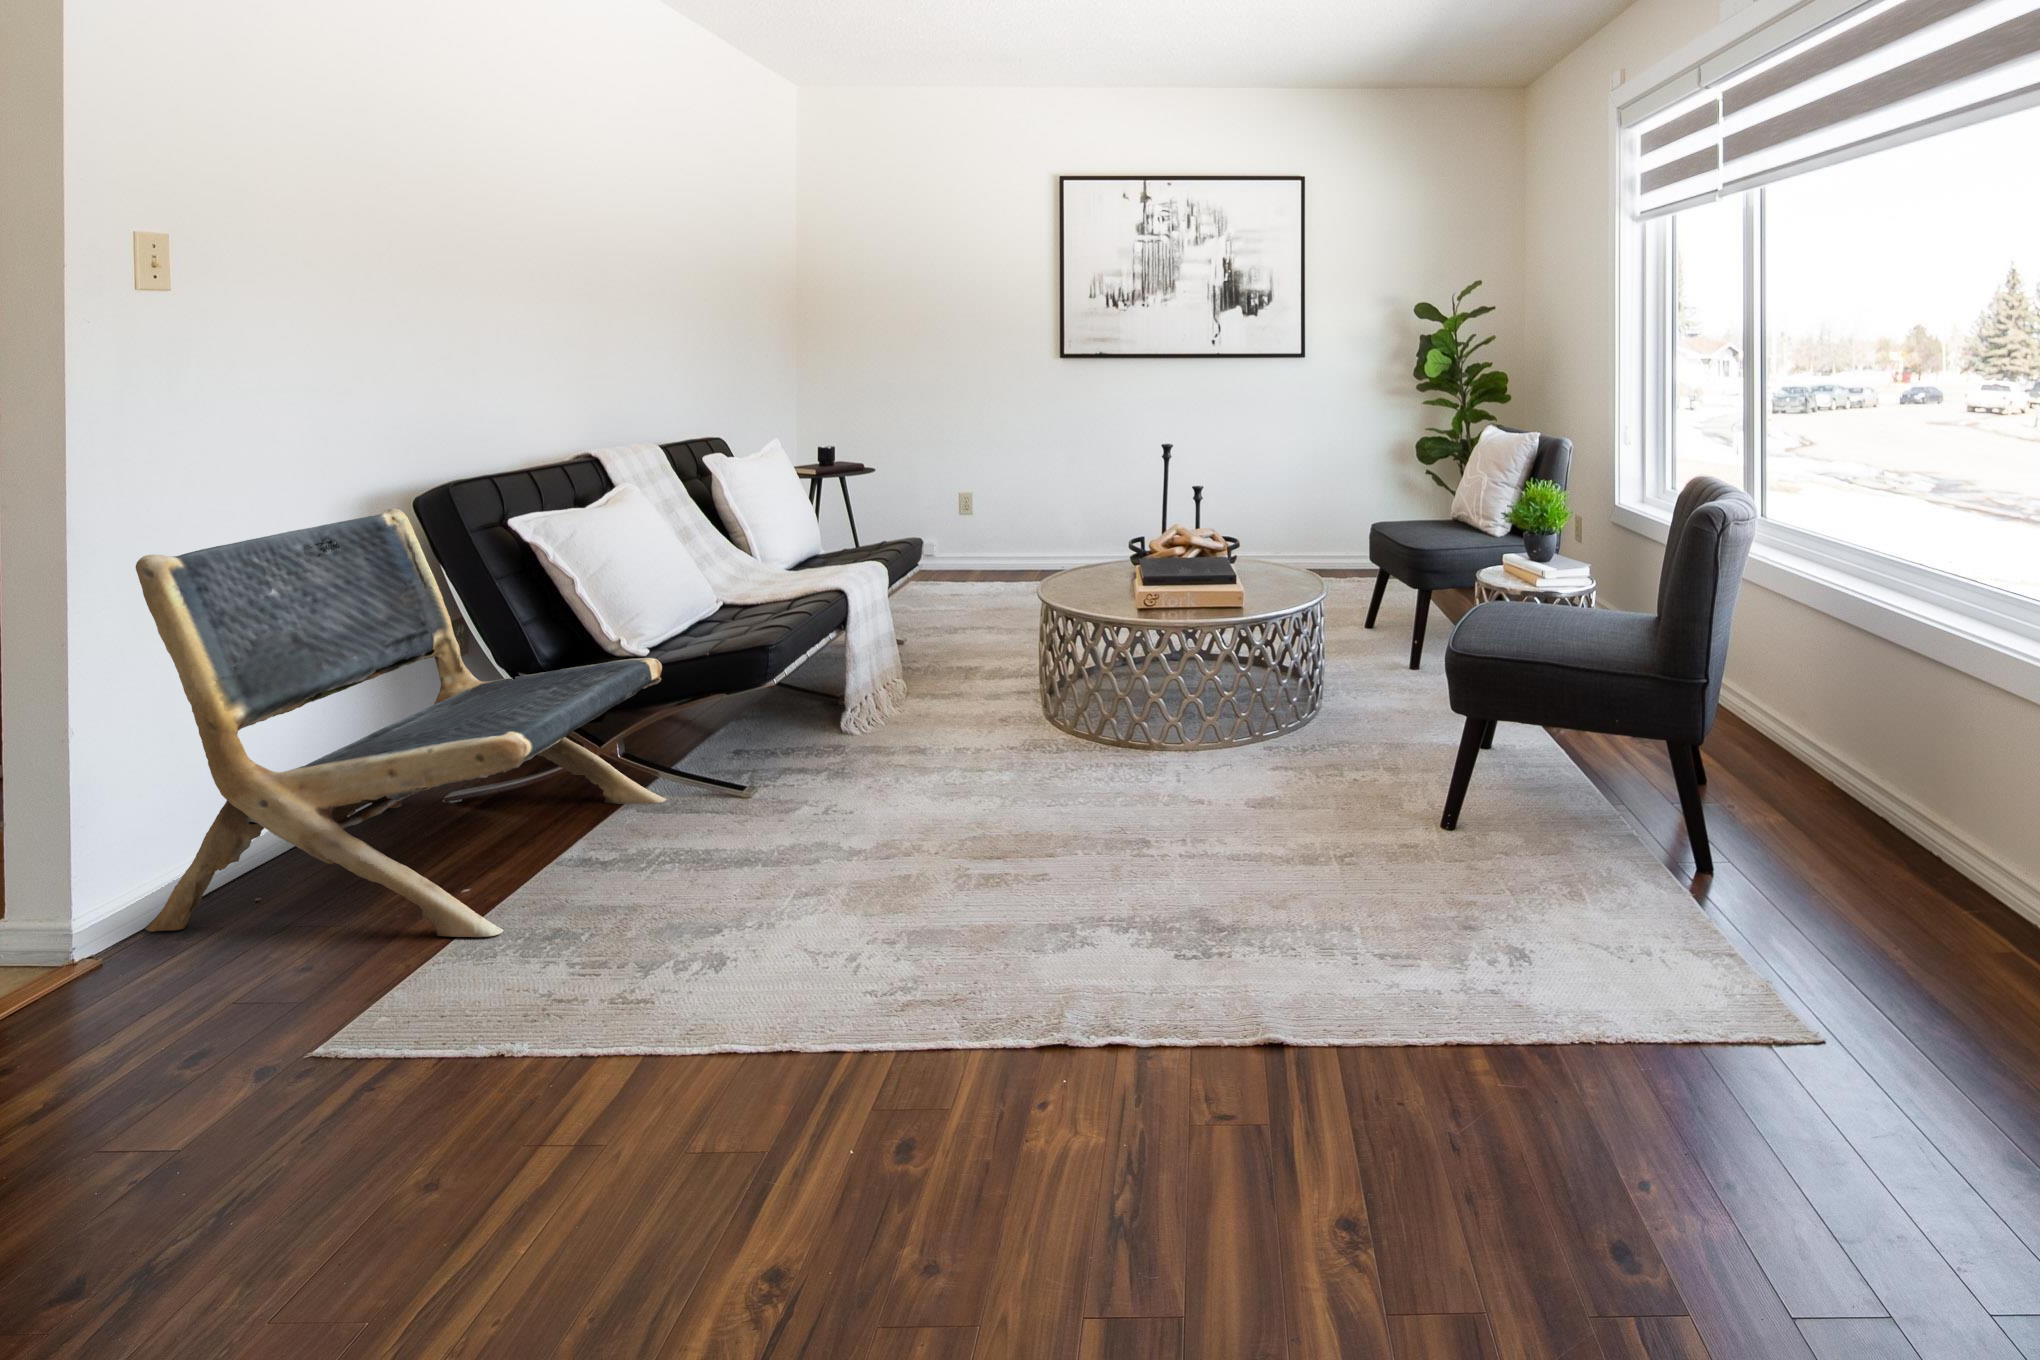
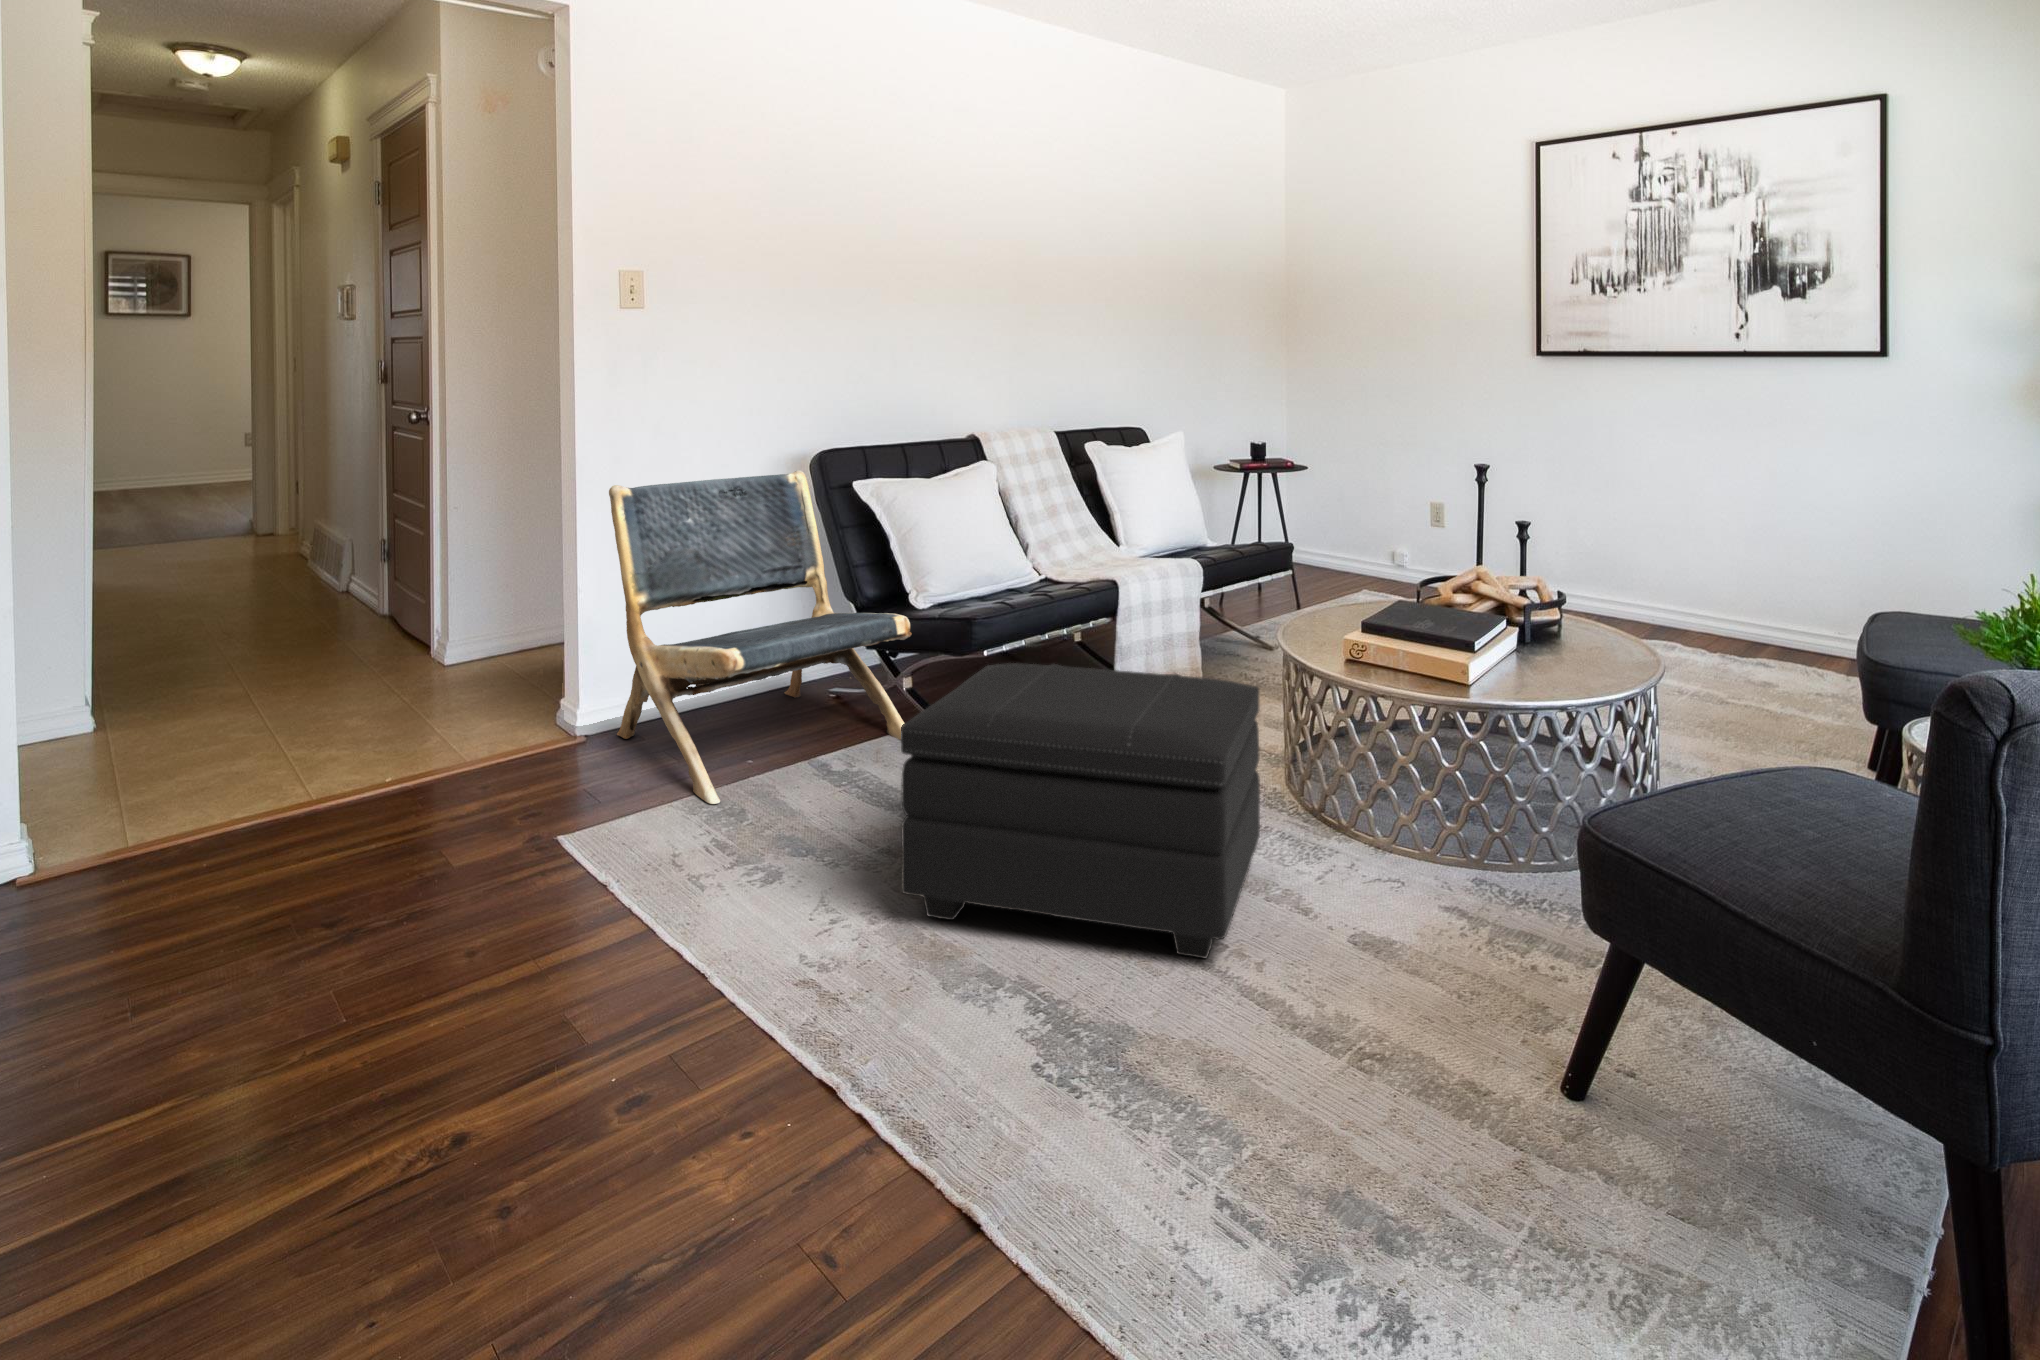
footstool: none [874,636,1204,915] -> present [901,663,1260,958]

